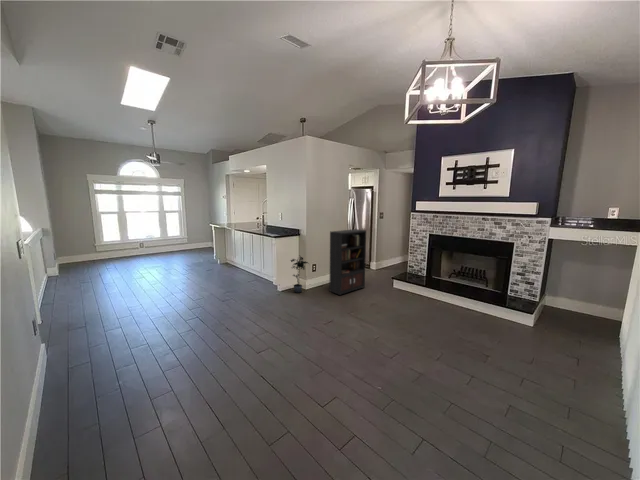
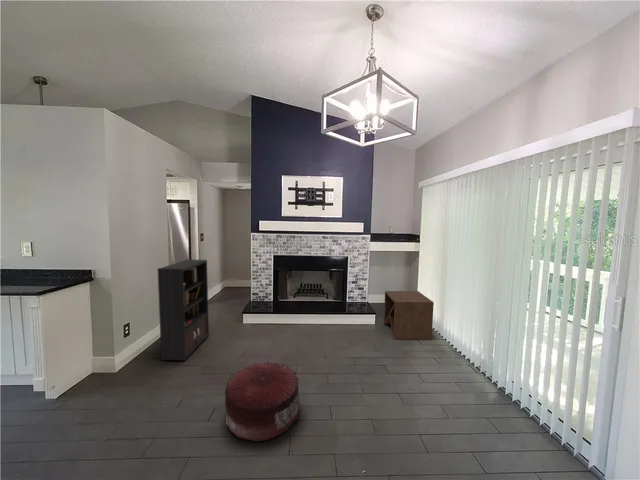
potted plant: present [291,257,308,293] -> none [74,318,125,387]
side table: none [544,290,624,368] -> present [384,291,434,339]
pouf: none [332,303,385,349] -> present [225,362,299,442]

